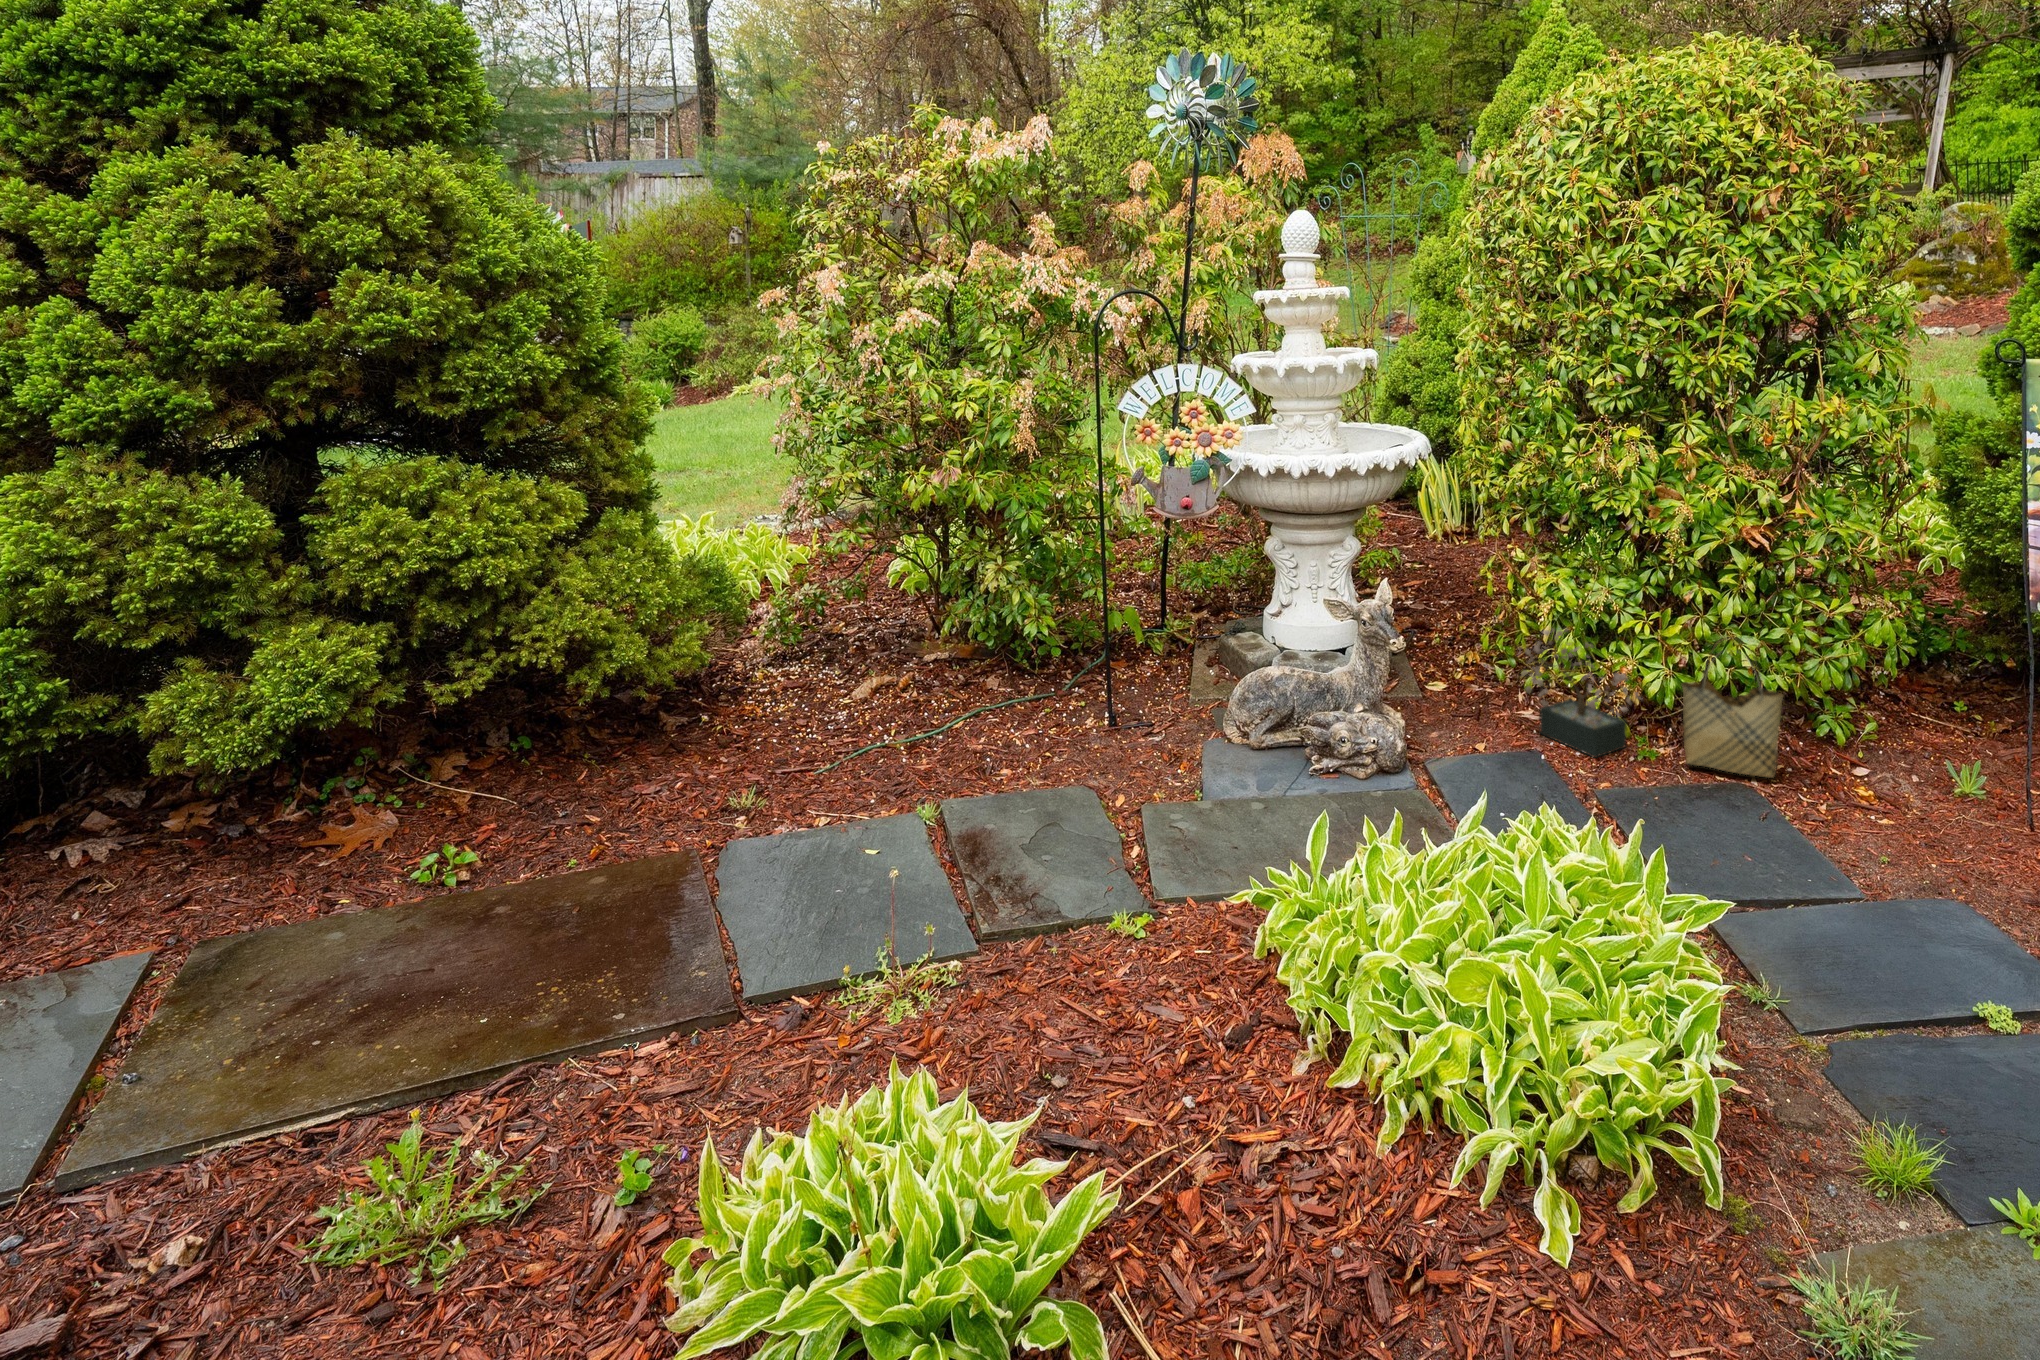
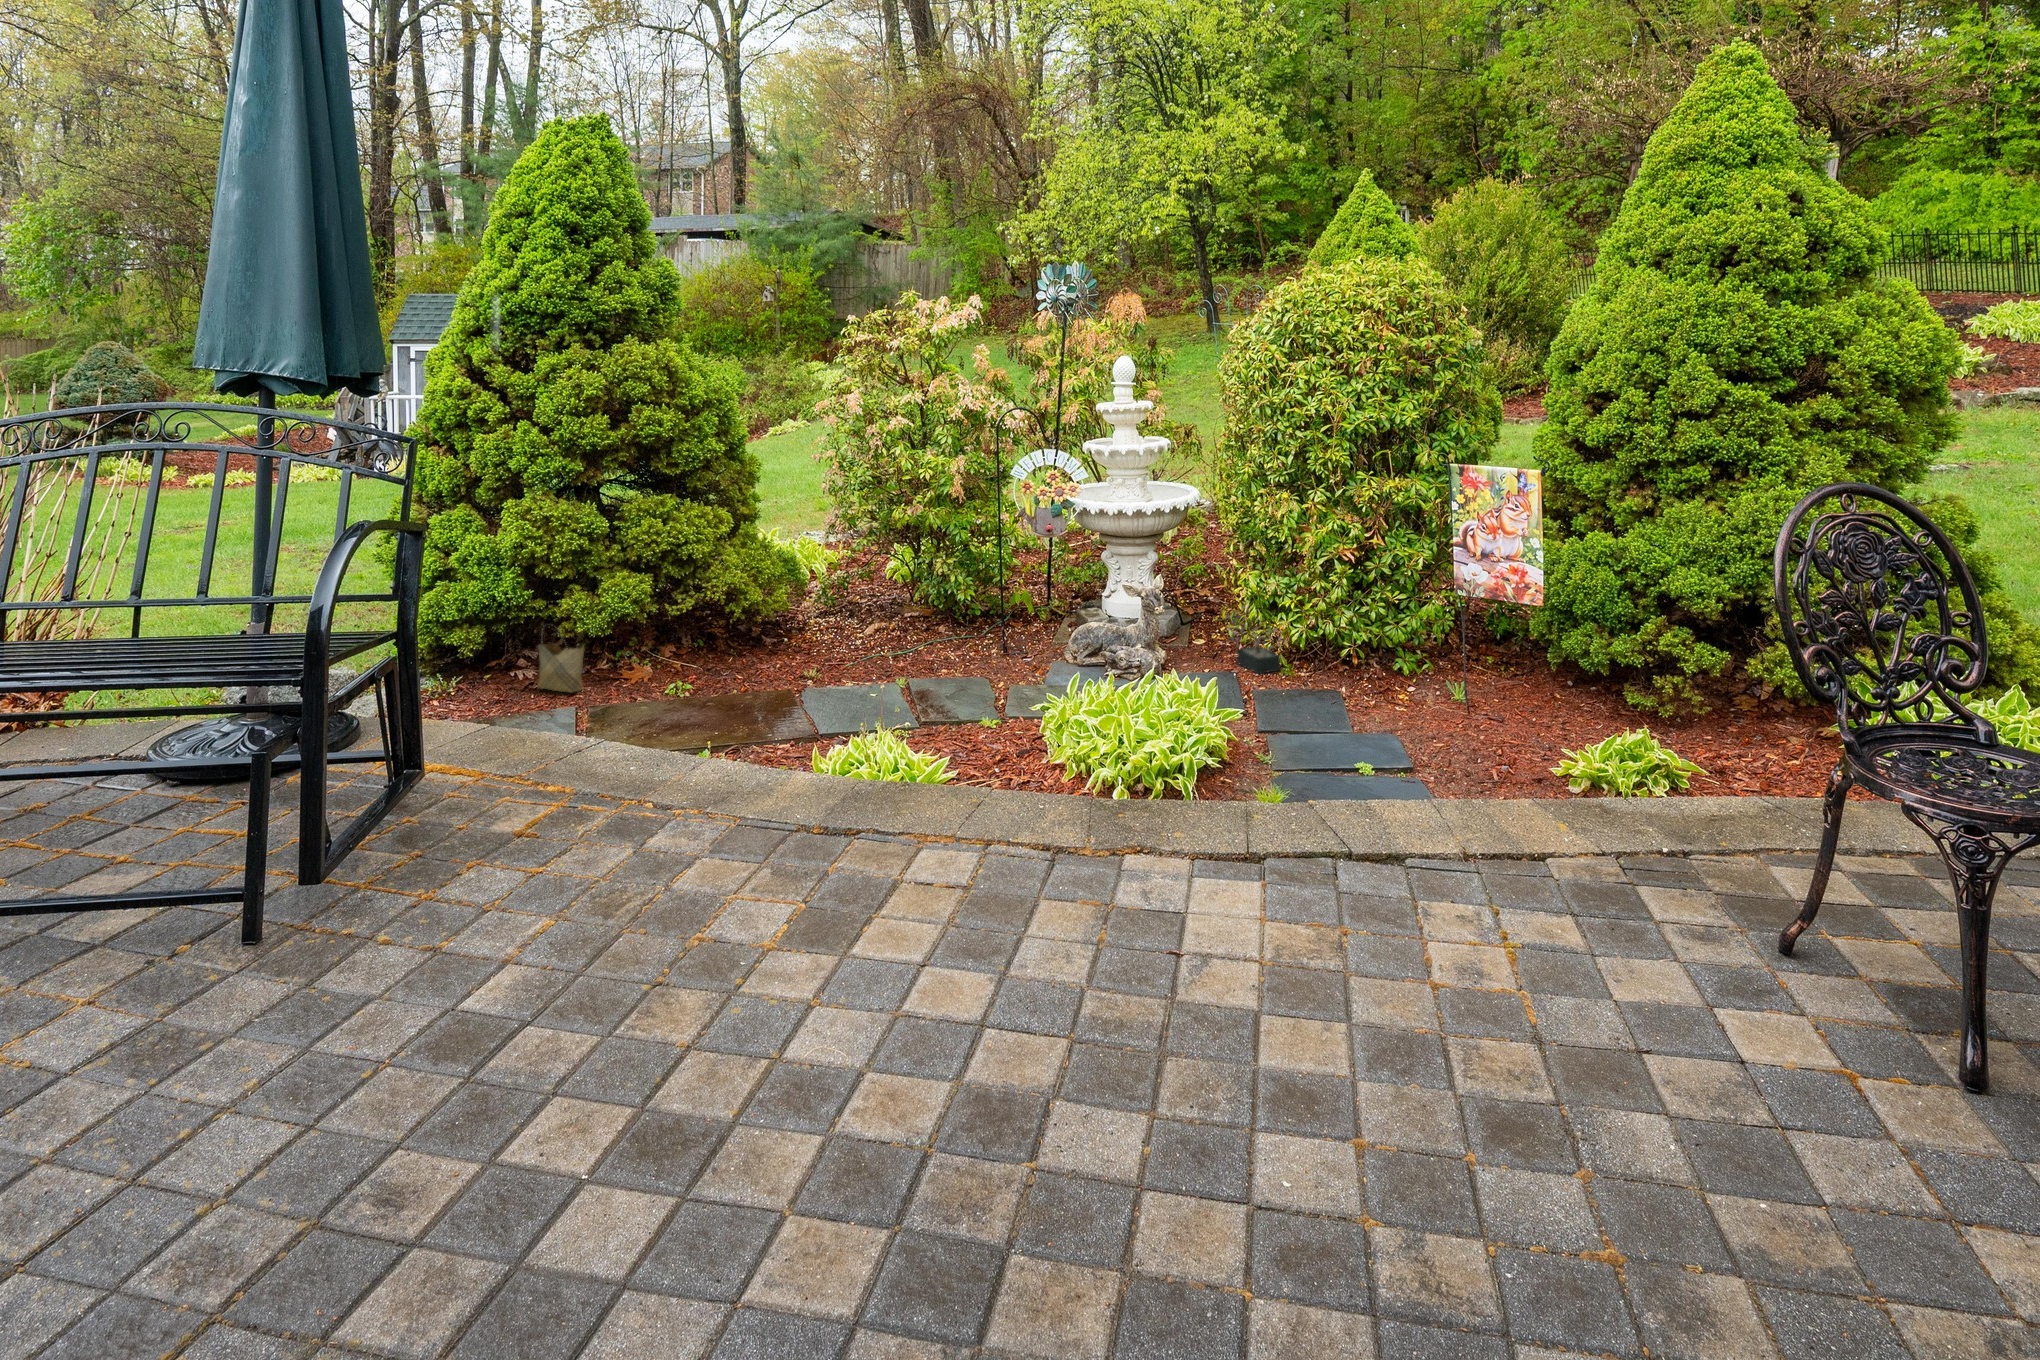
woven basket: present [1681,637,1783,778] -> present [538,628,585,692]

